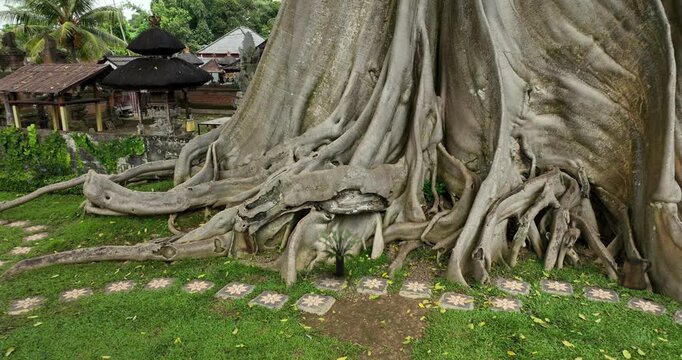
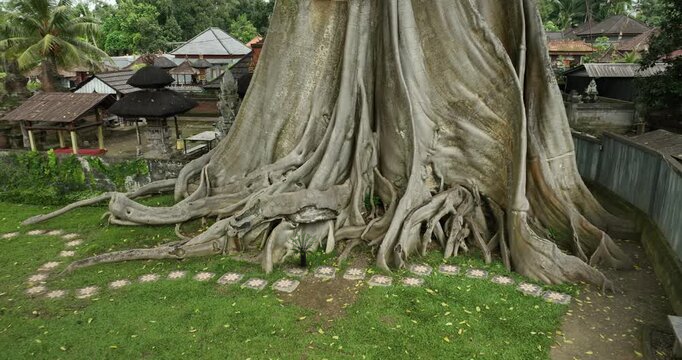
watering can: present [603,257,652,289] -> none [478,248,511,269]

